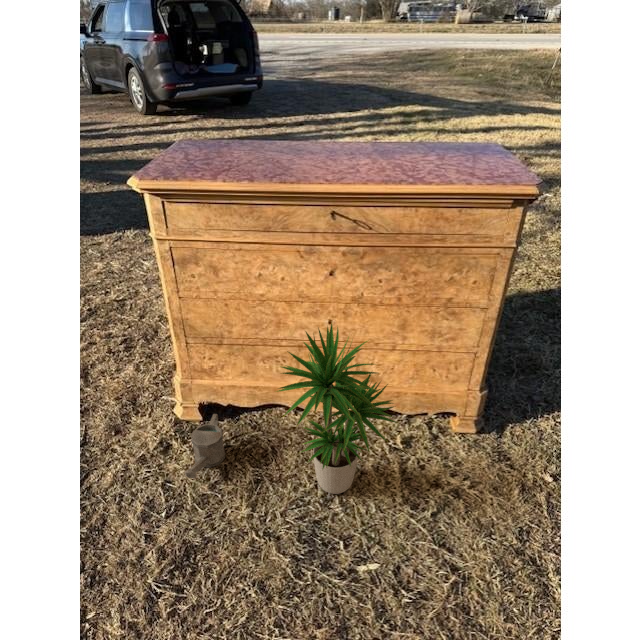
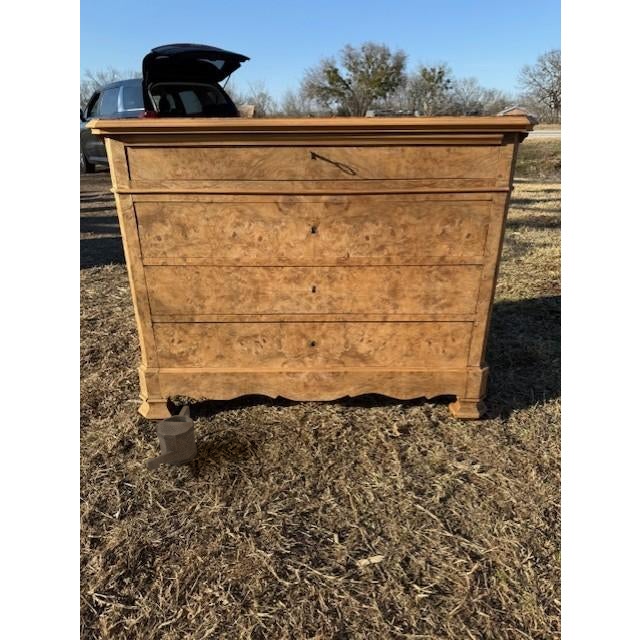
potted plant: present [277,322,397,494] -> none [251,273,397,484]

